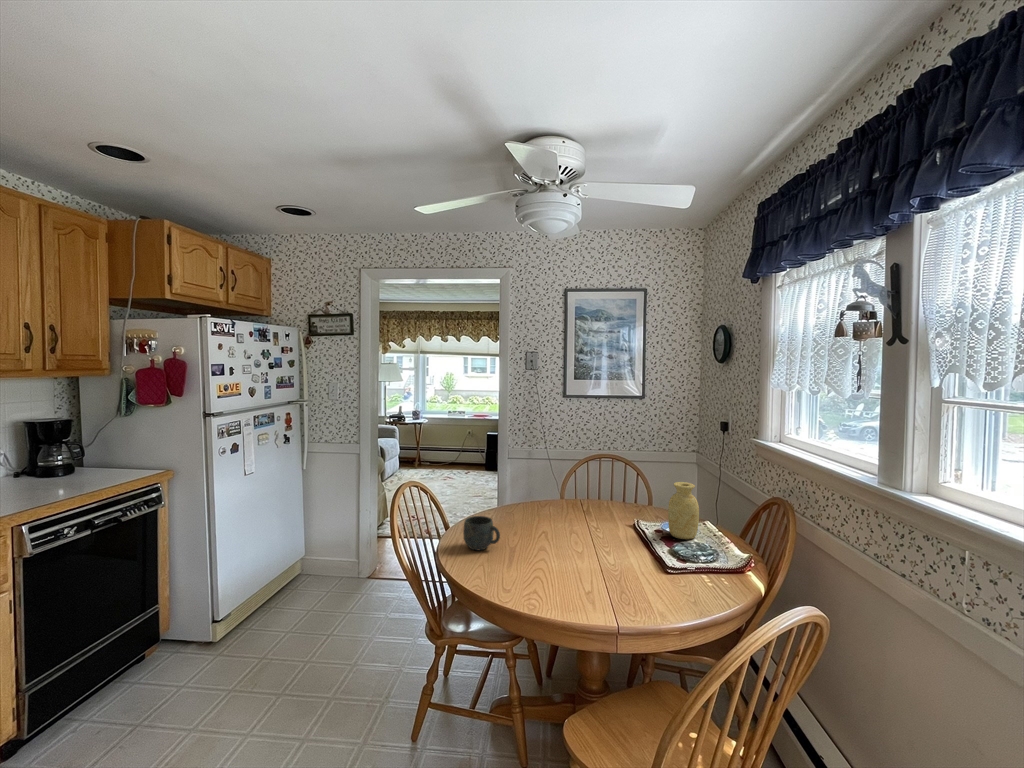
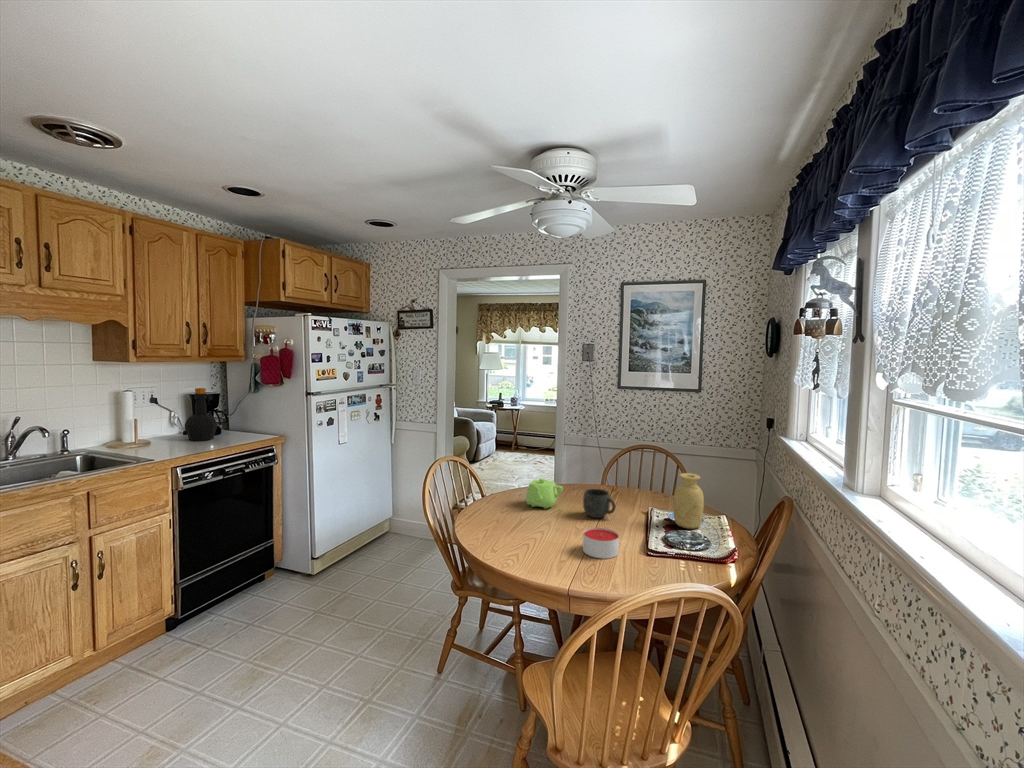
bottle: none [21,413,72,485] -> present [185,388,217,441]
teapot: none [508,499,548,532] -> present [526,478,563,509]
mug: present [463,516,500,550] -> present [583,489,616,518]
candle: none [603,549,642,584] -> present [583,528,619,559]

